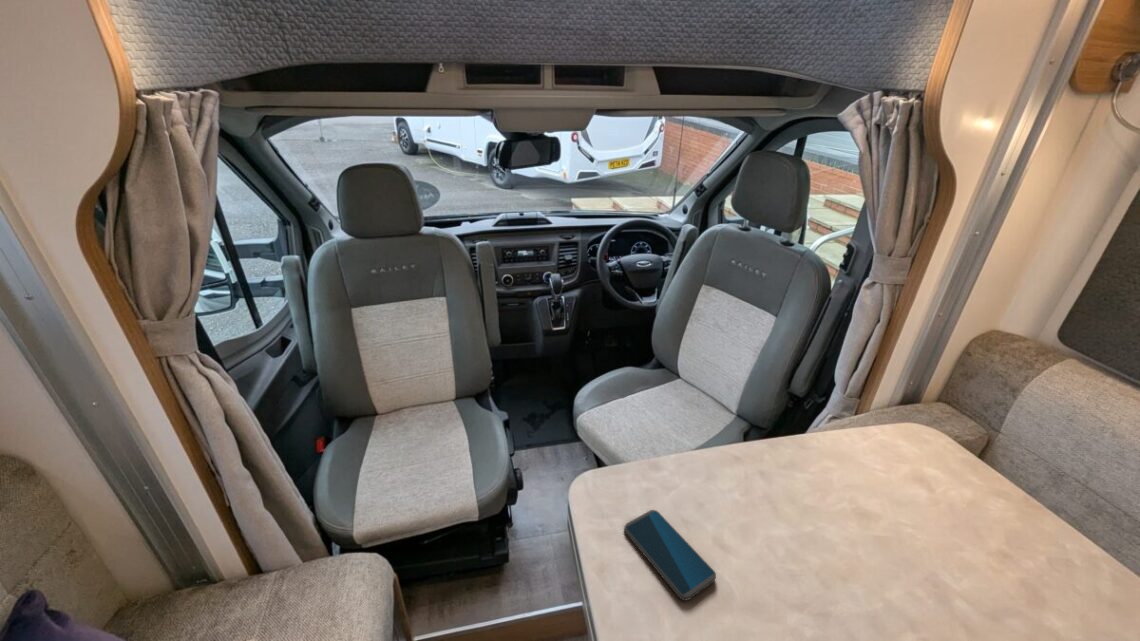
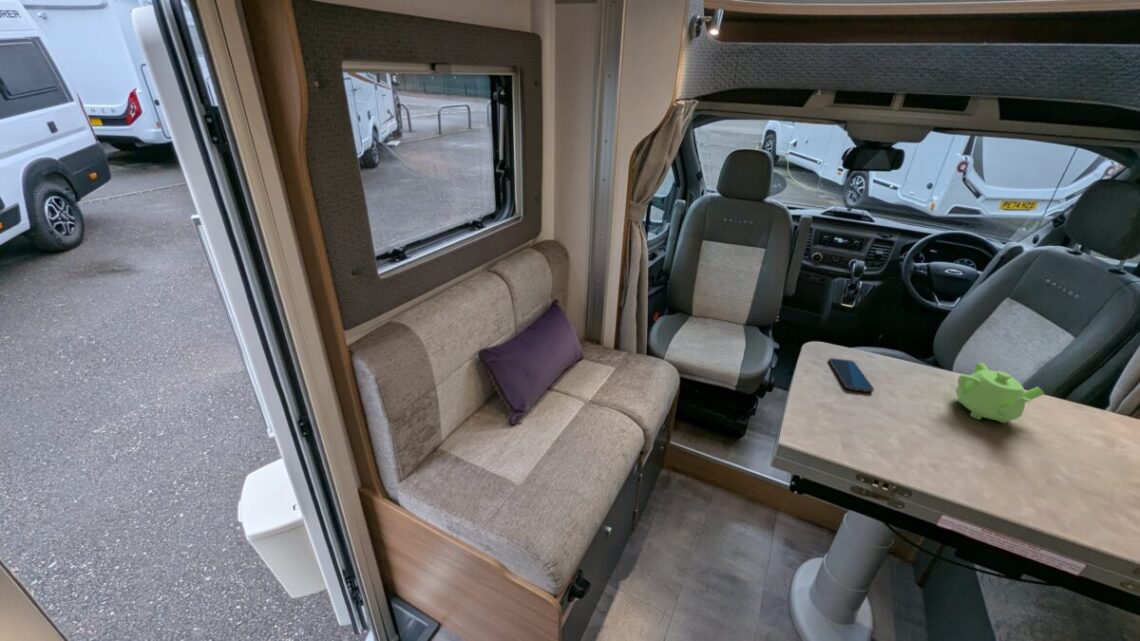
teapot: none [791,445,914,544] -> present [956,362,1044,423]

